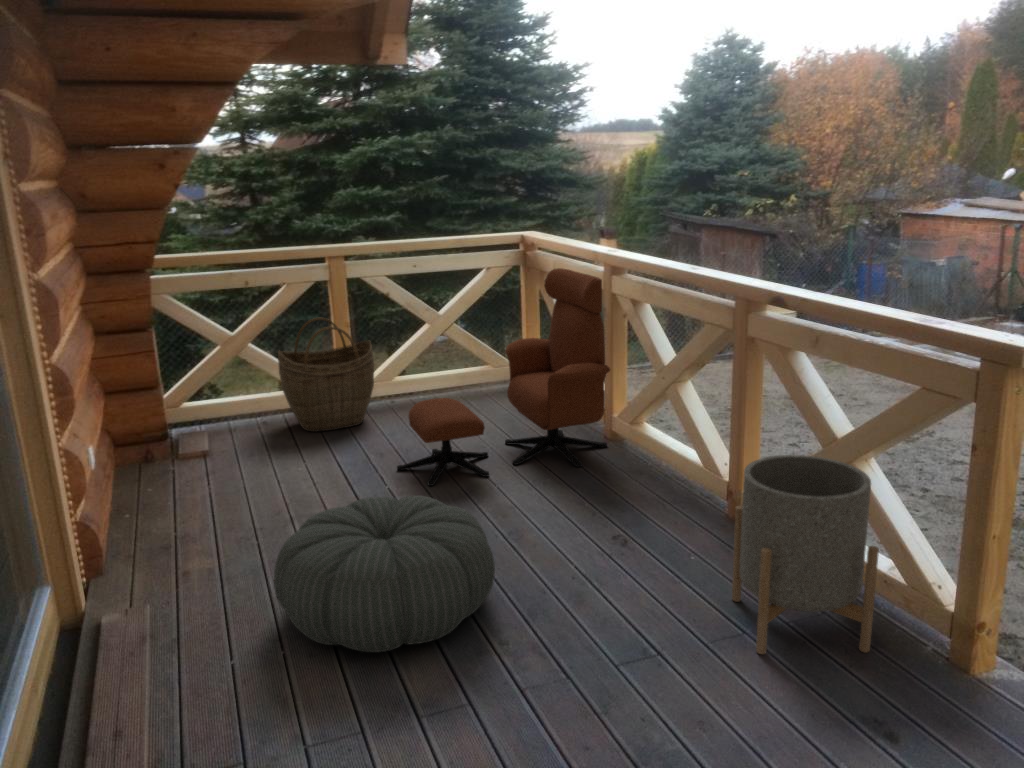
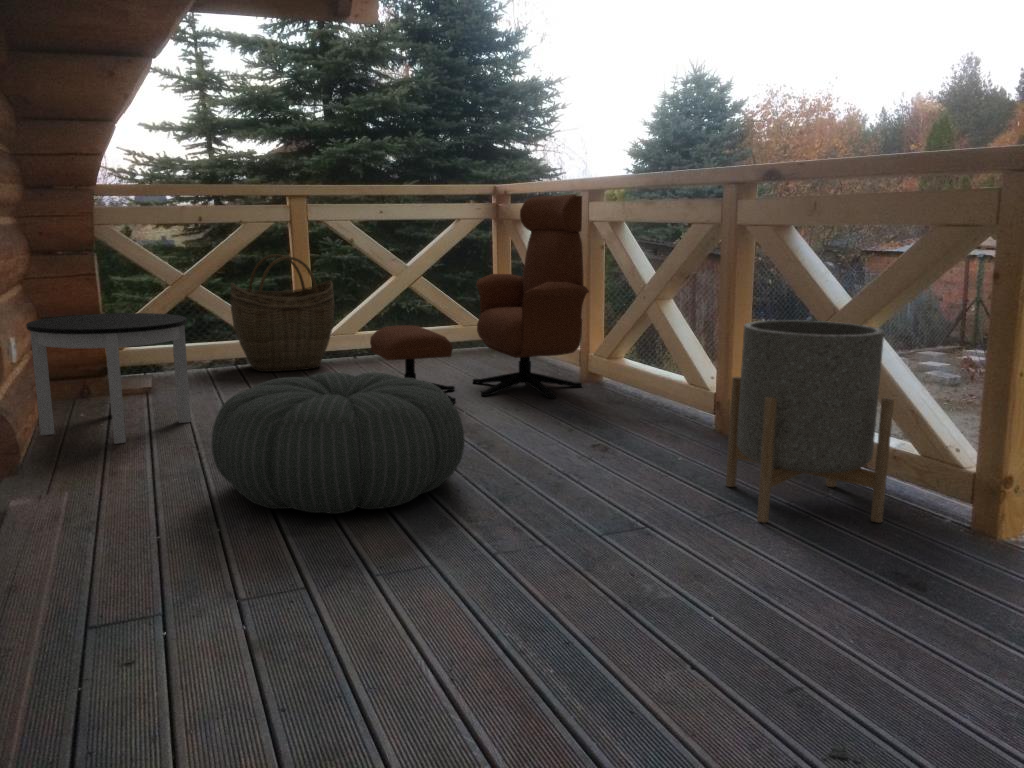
round table: none [103,413,251,548] -> present [26,313,191,444]

